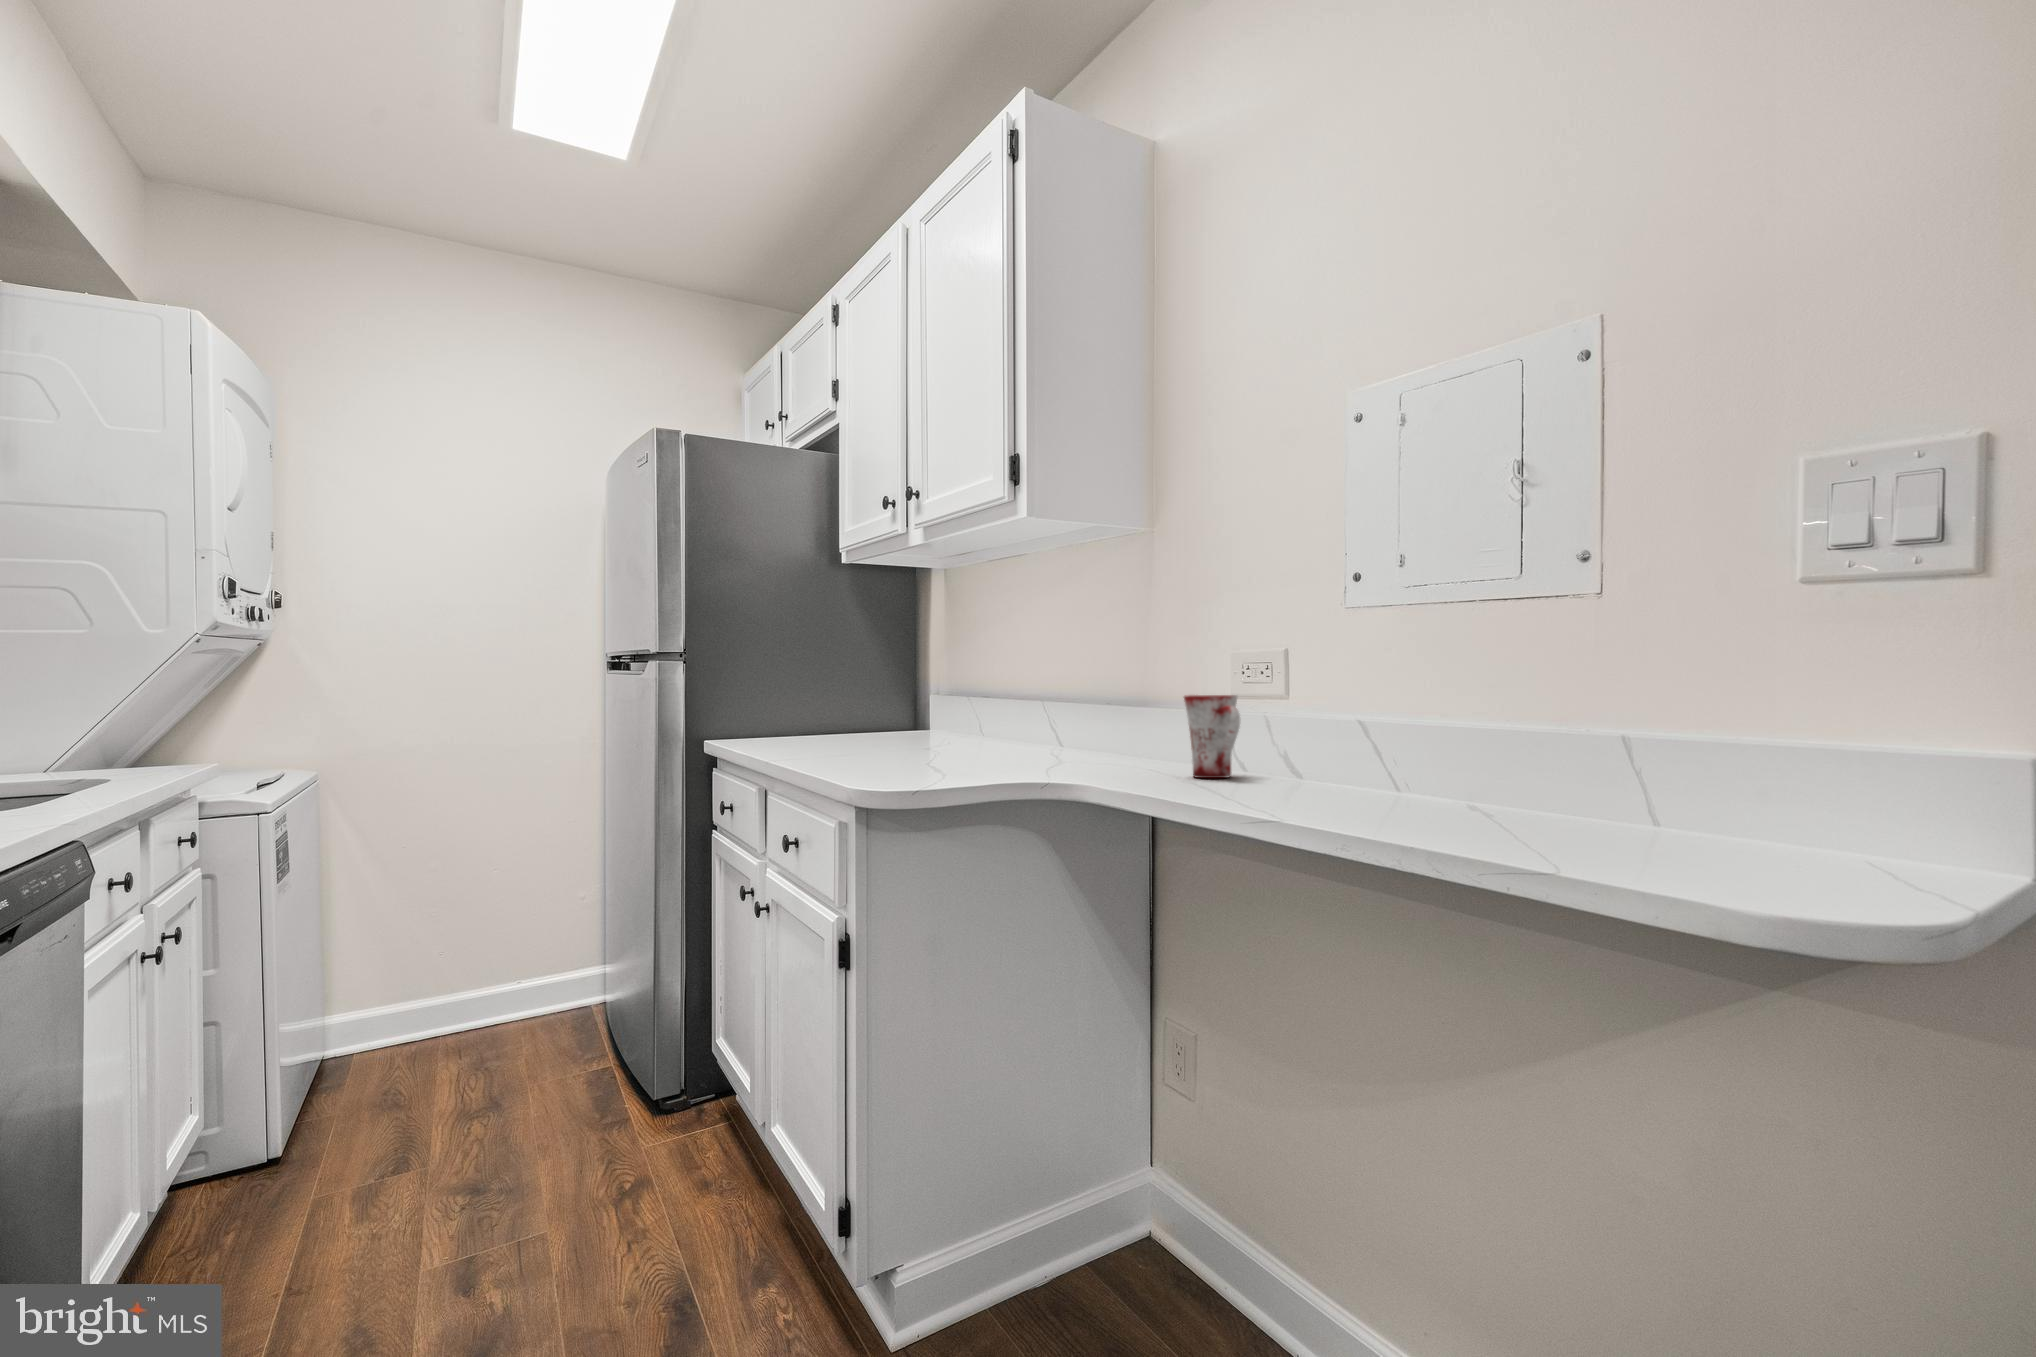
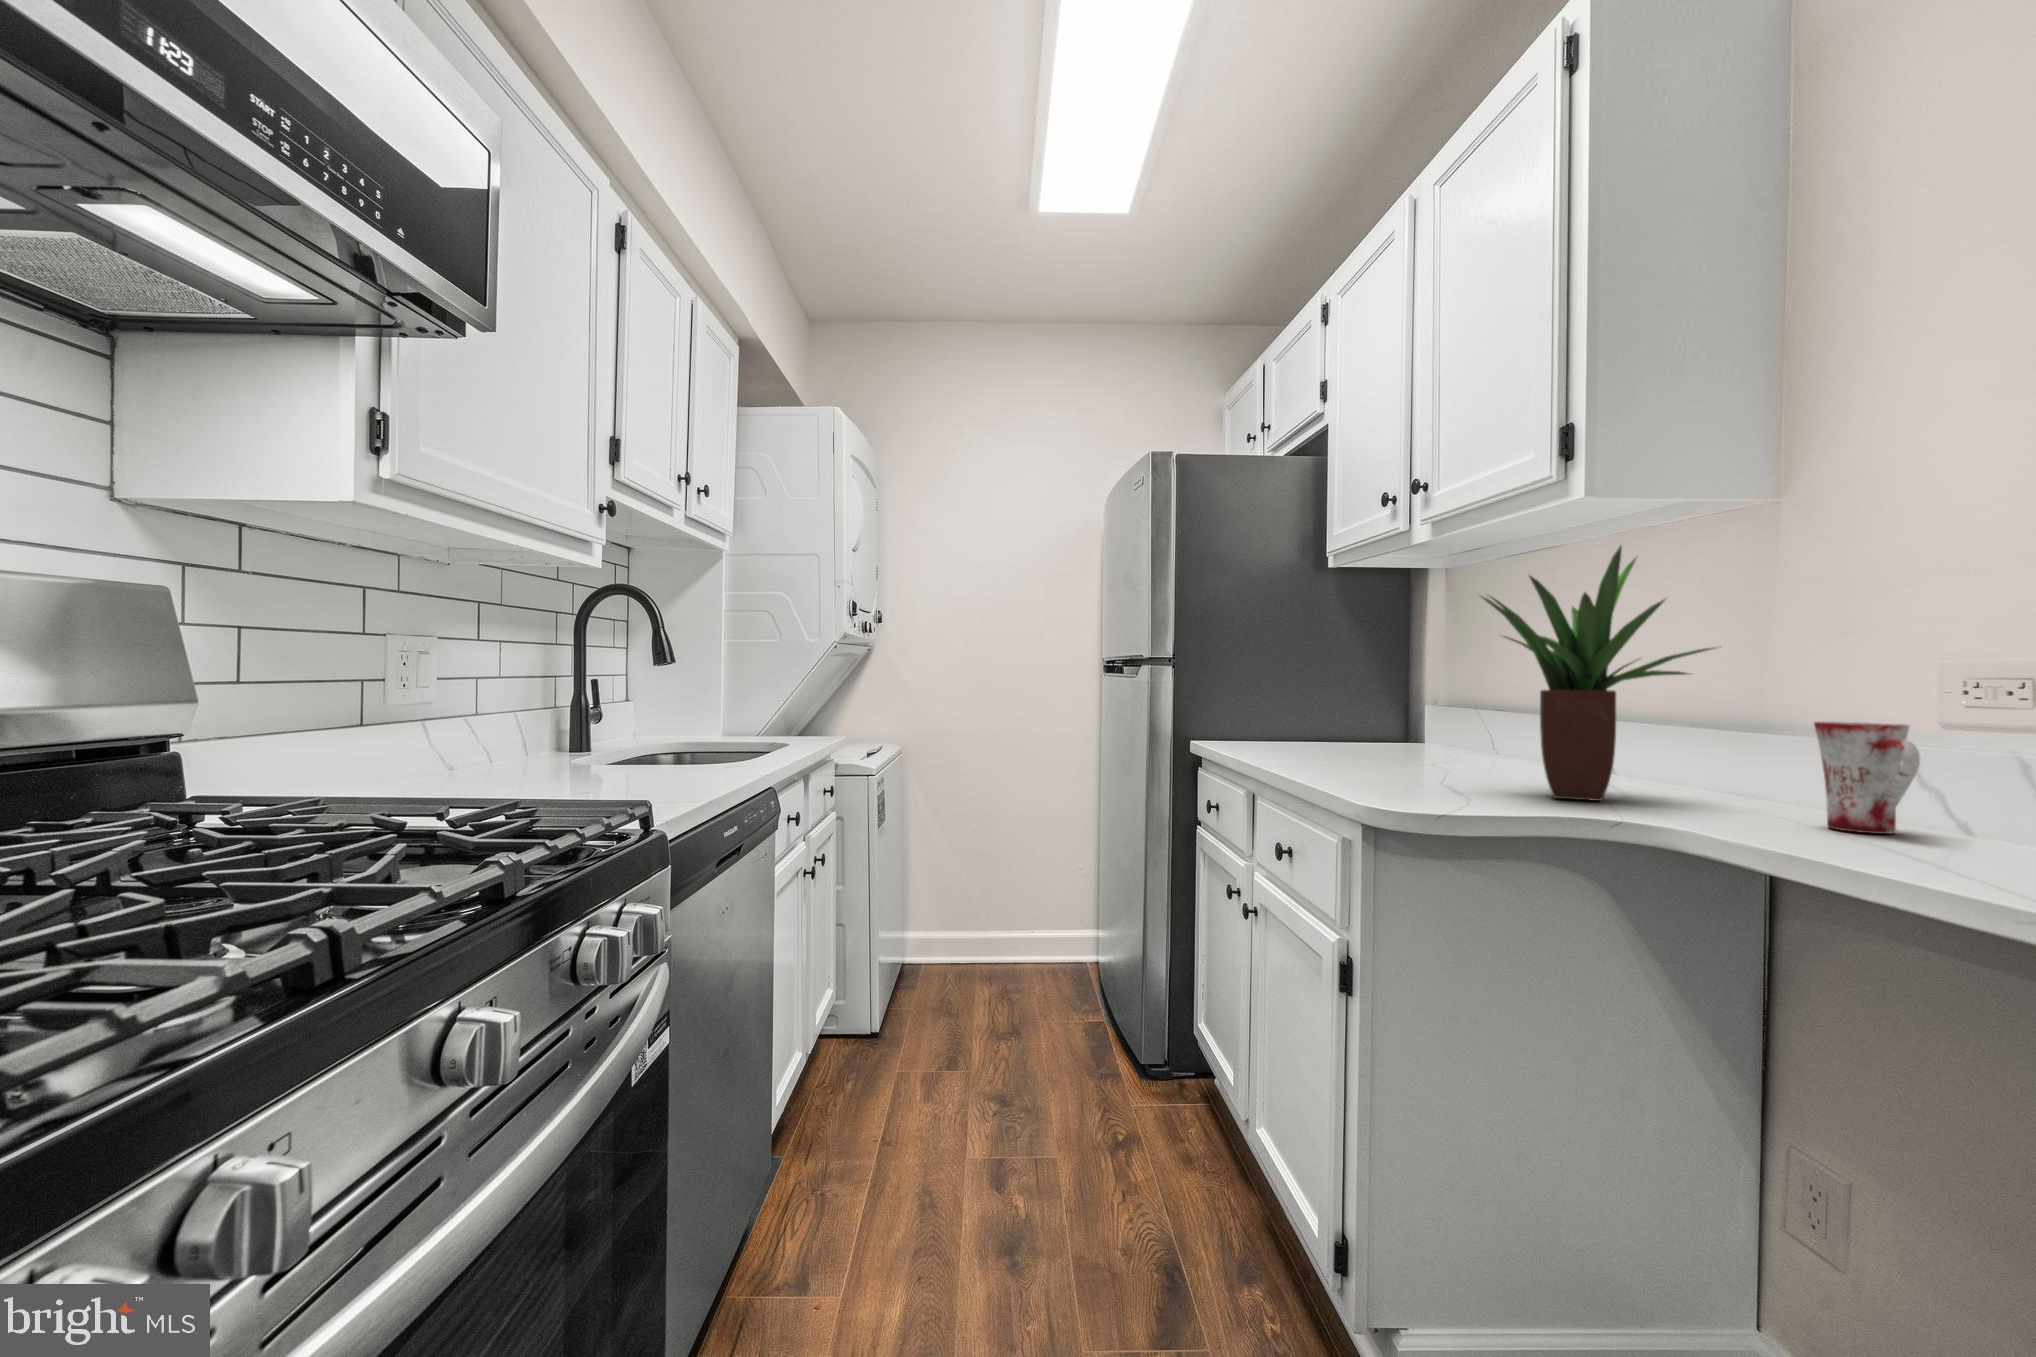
potted plant: none [955,552,1132,771] -> present [1482,546,1714,801]

